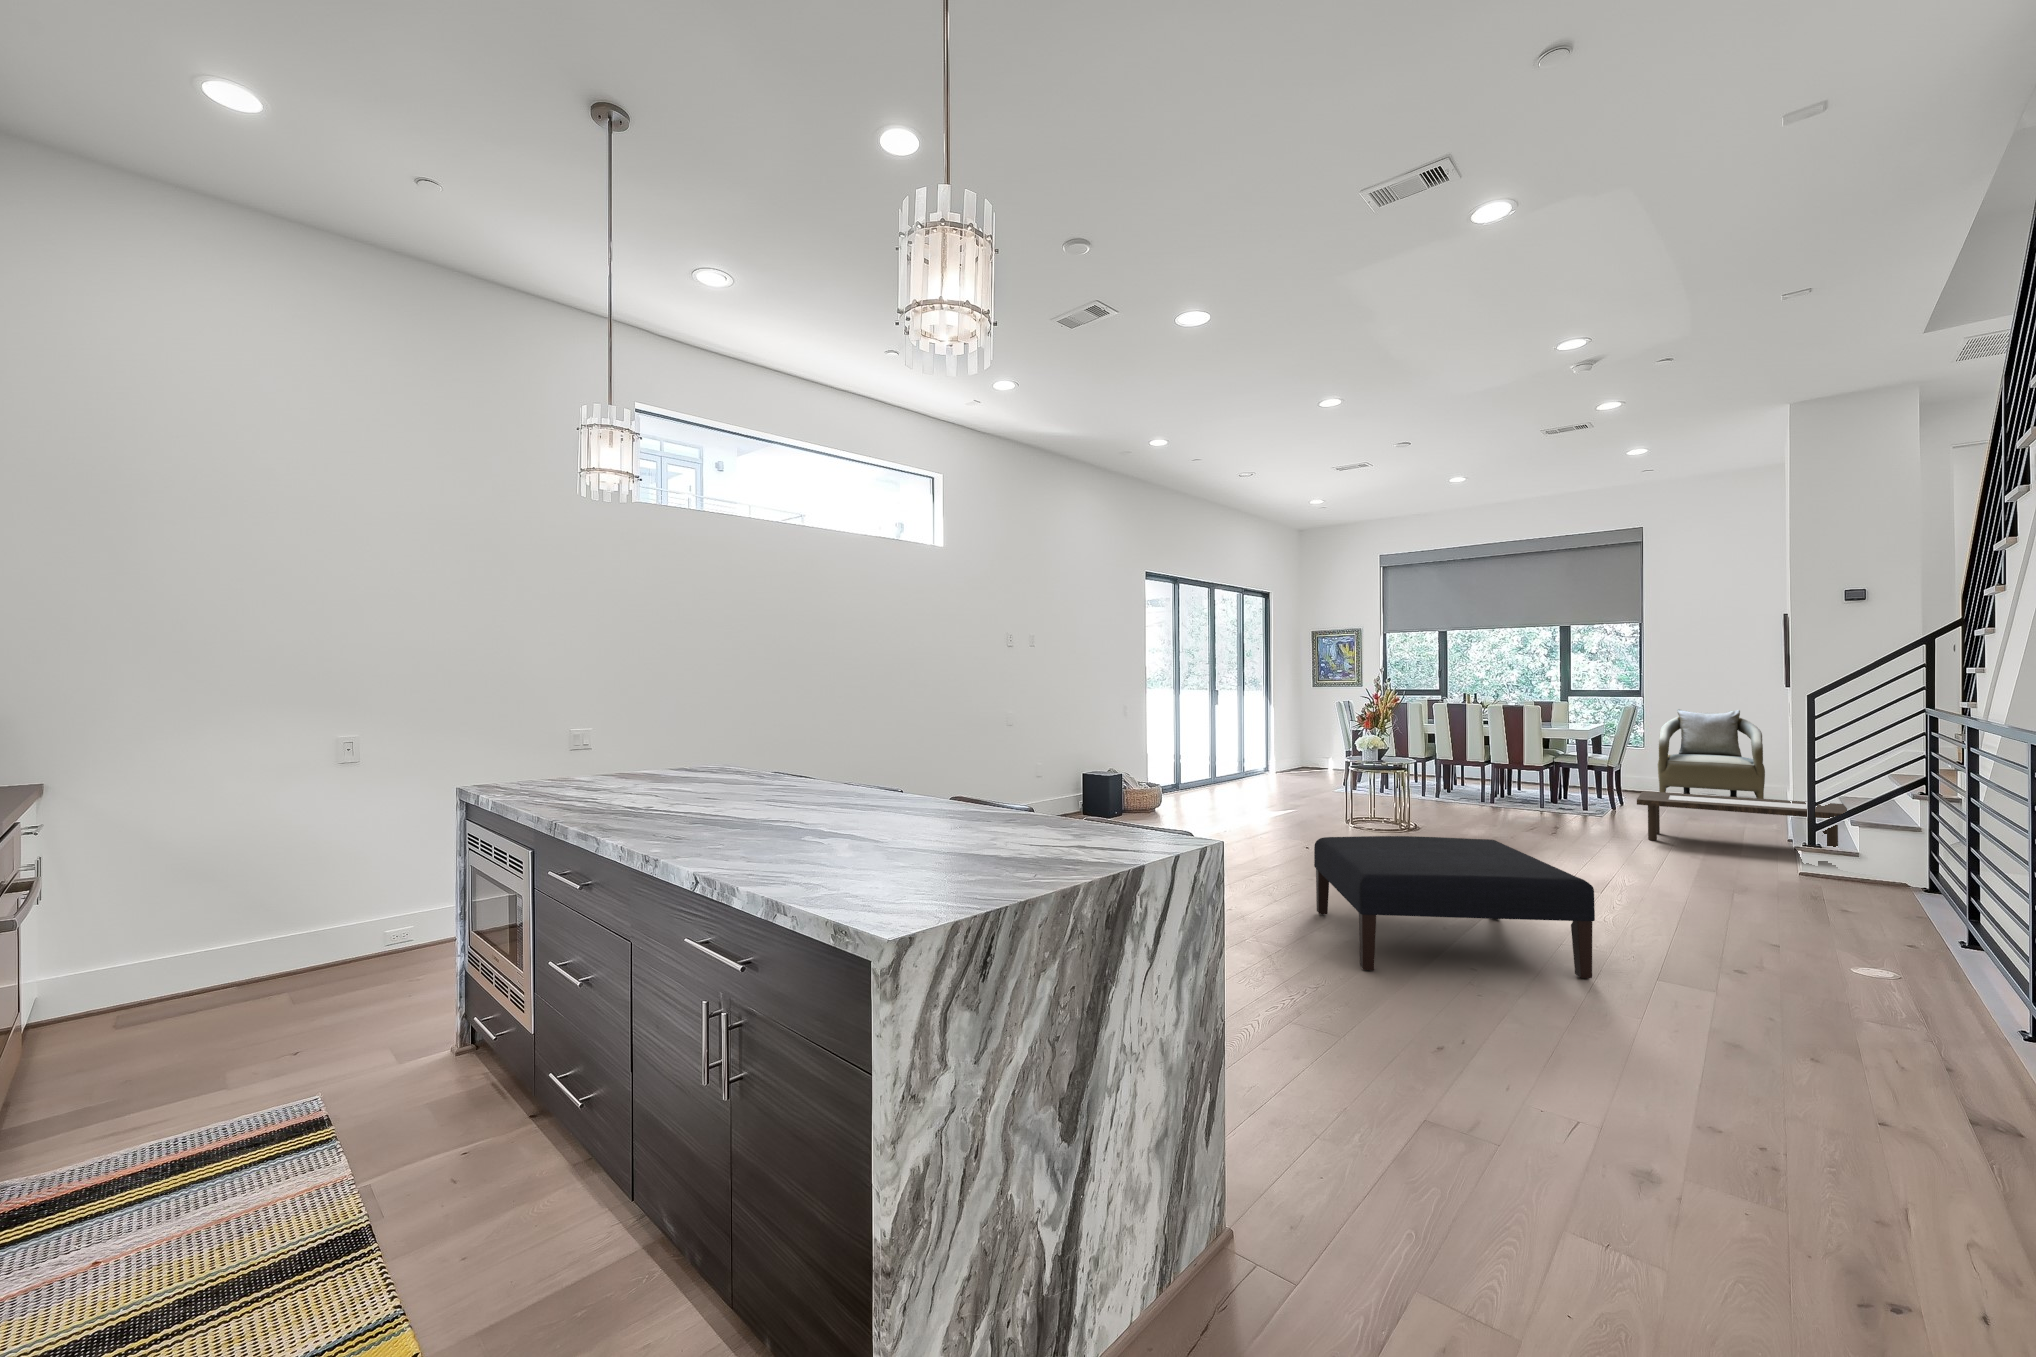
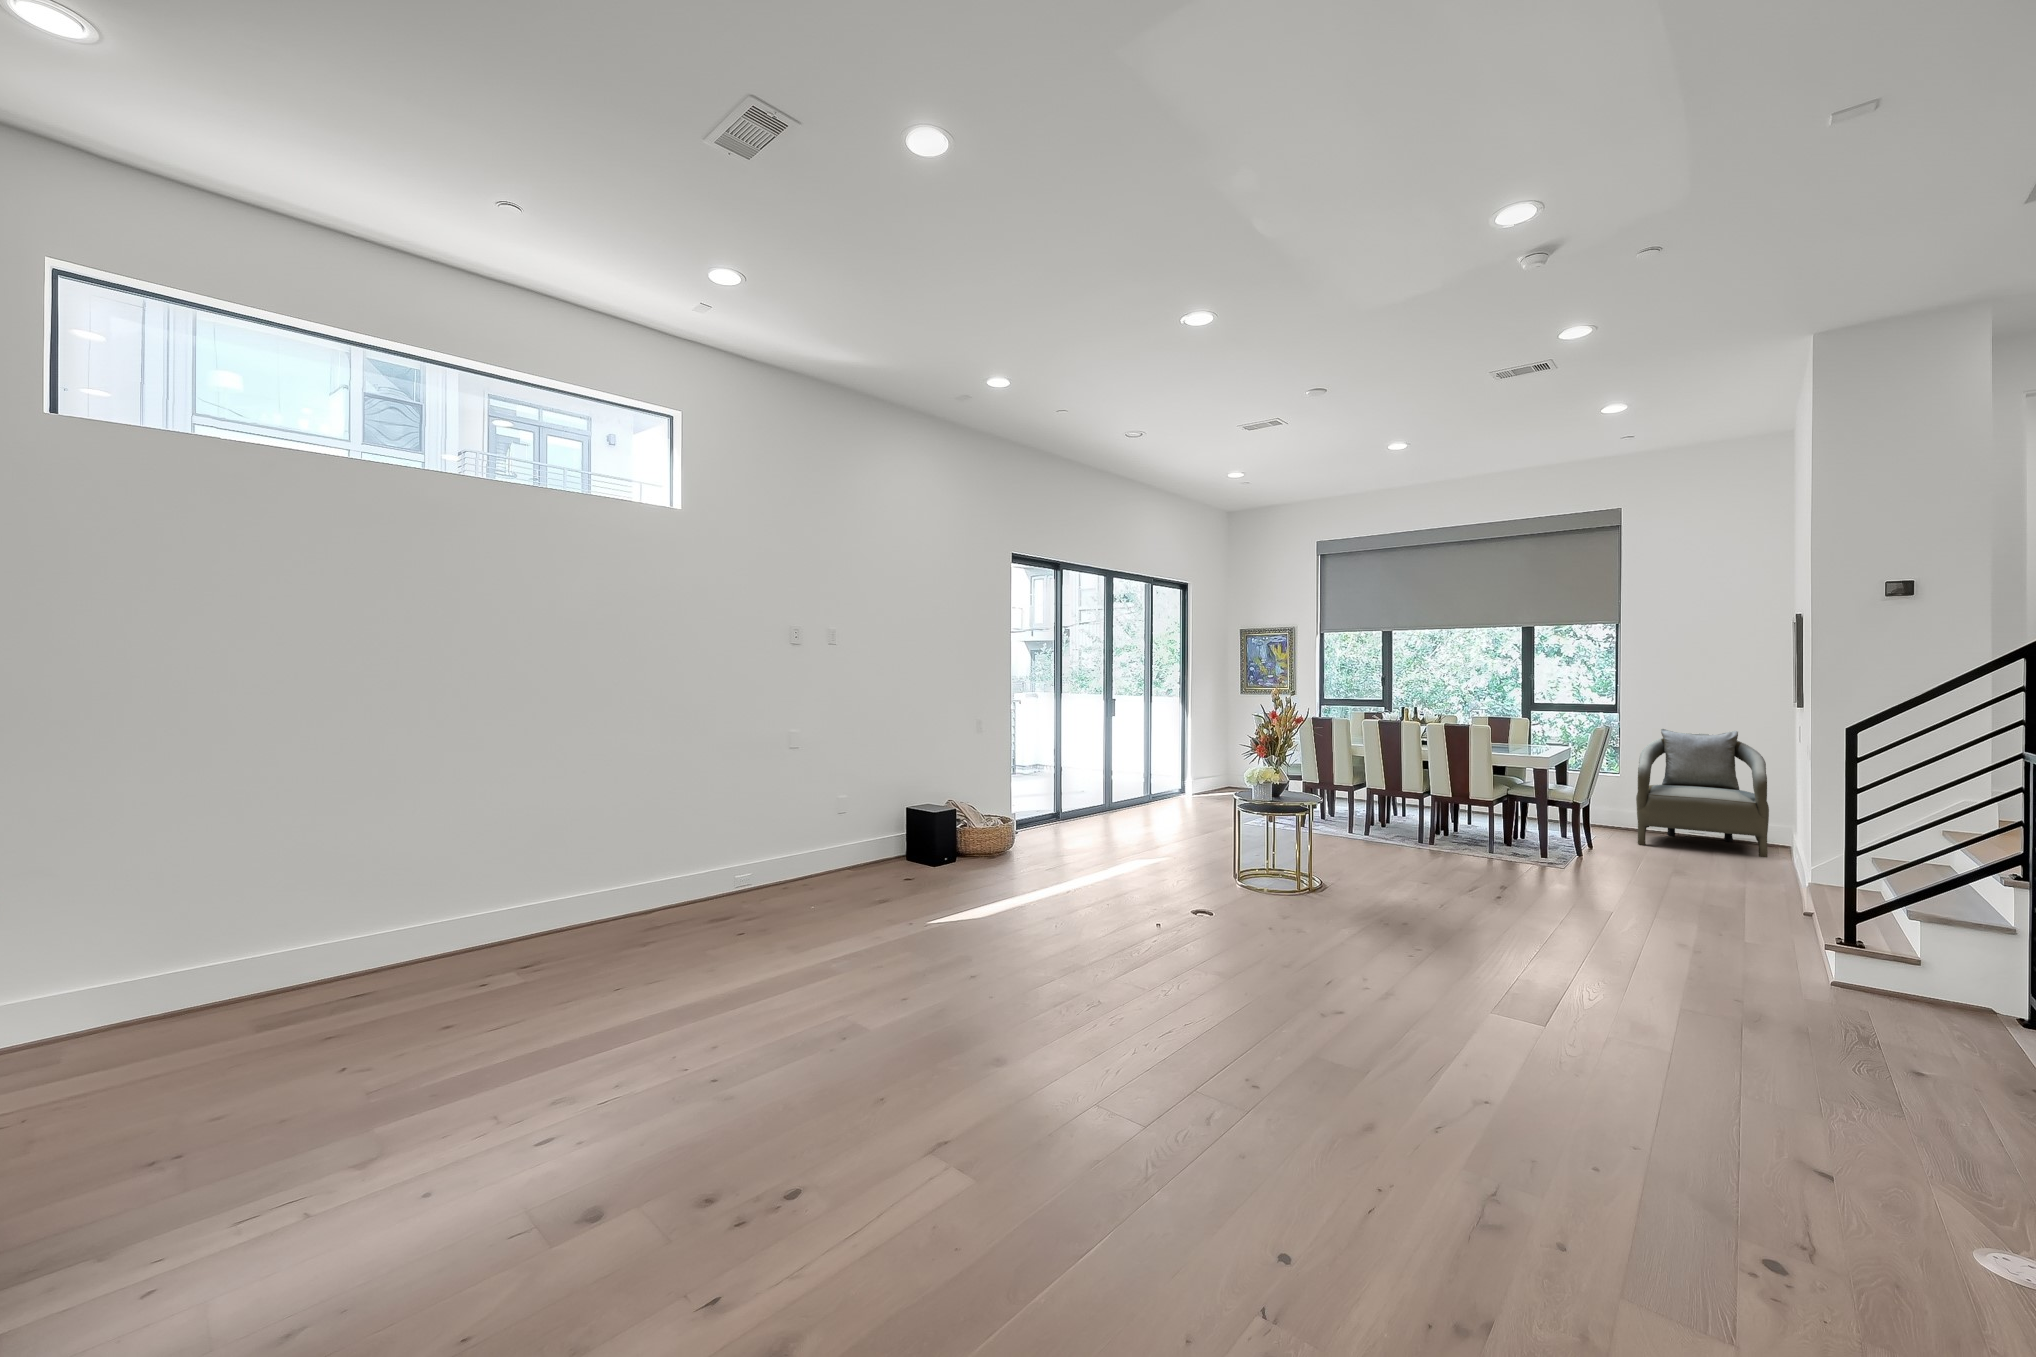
coffee table: present [1637,791,1847,847] -> none [1606,843,1903,950]
ottoman: present [1314,836,1595,979] -> none [1077,954,1502,1286]

